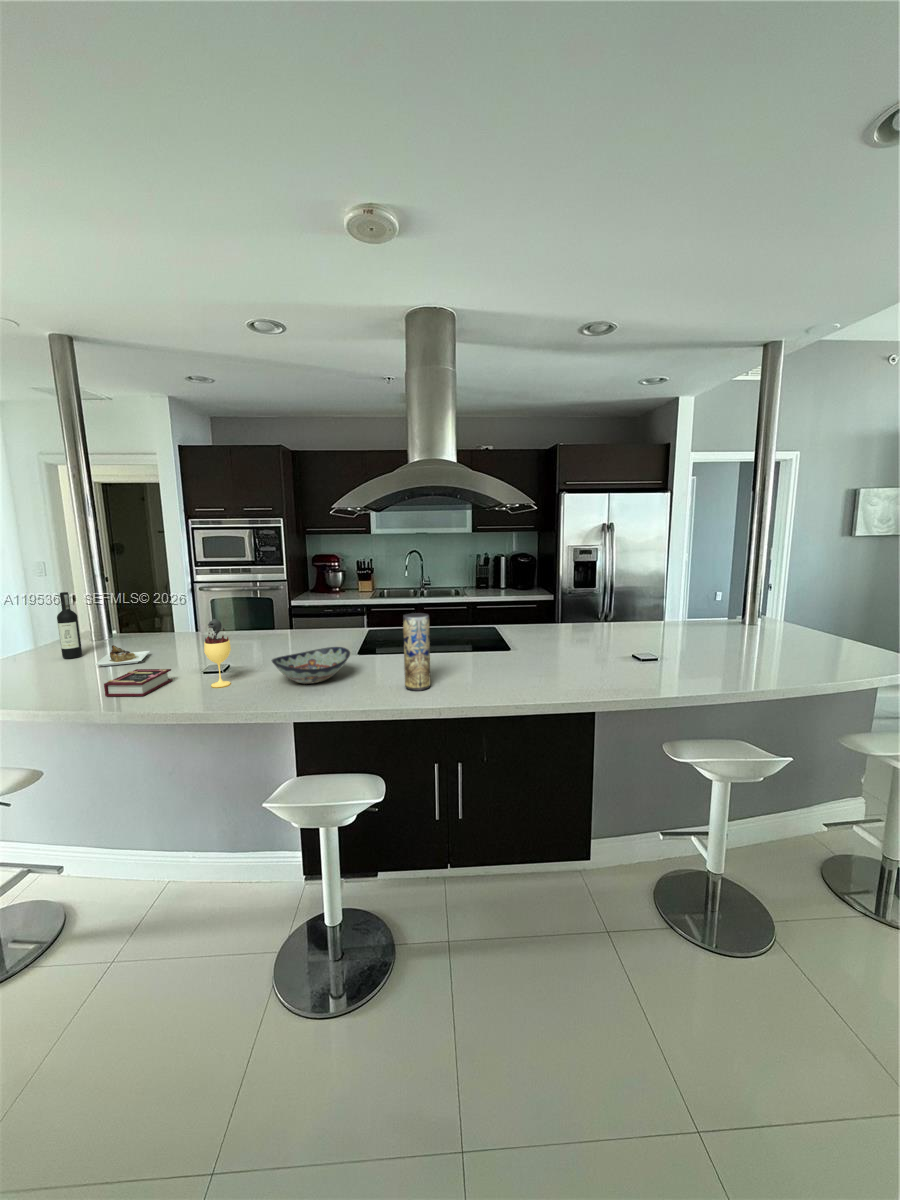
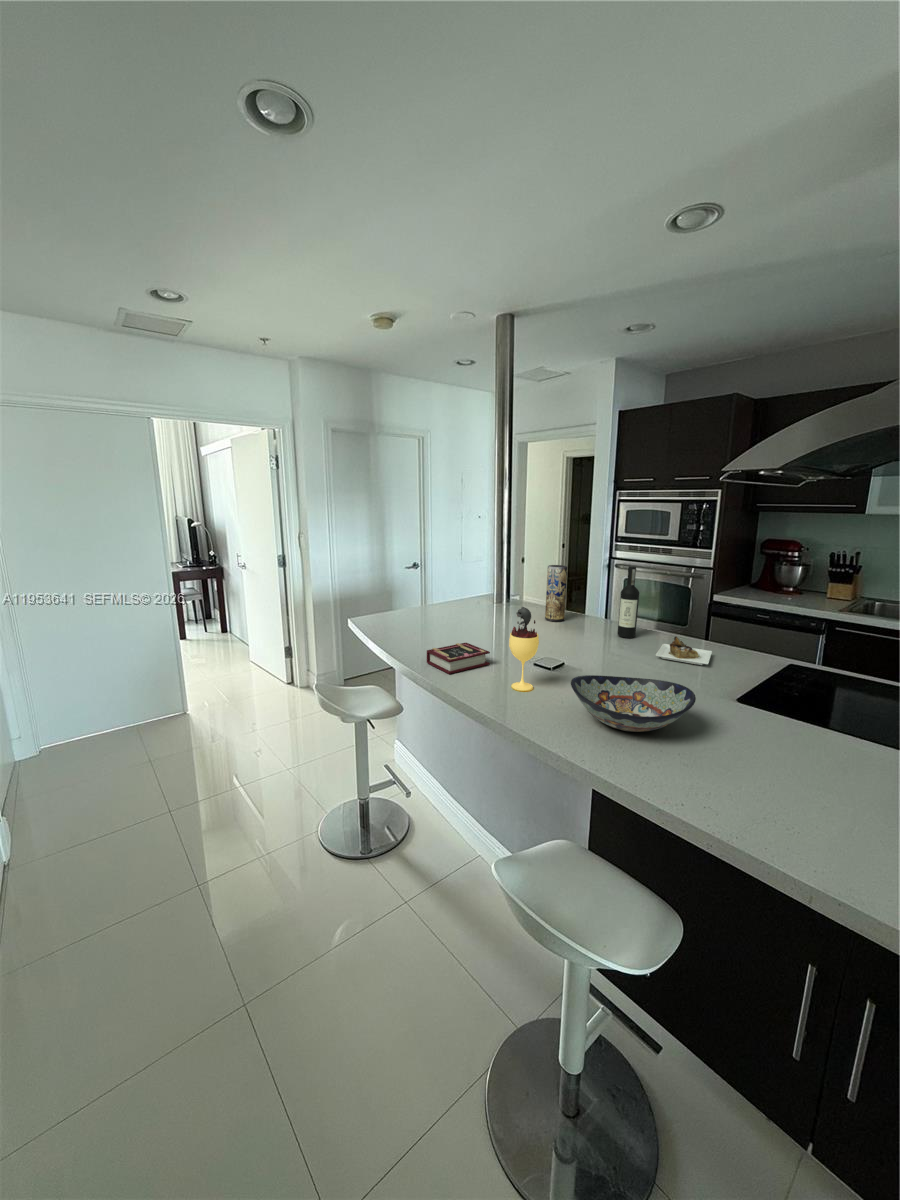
wine bottle: present [57,592,150,666] -> present [618,566,712,665]
vase: present [403,613,431,691] -> present [545,565,567,622]

